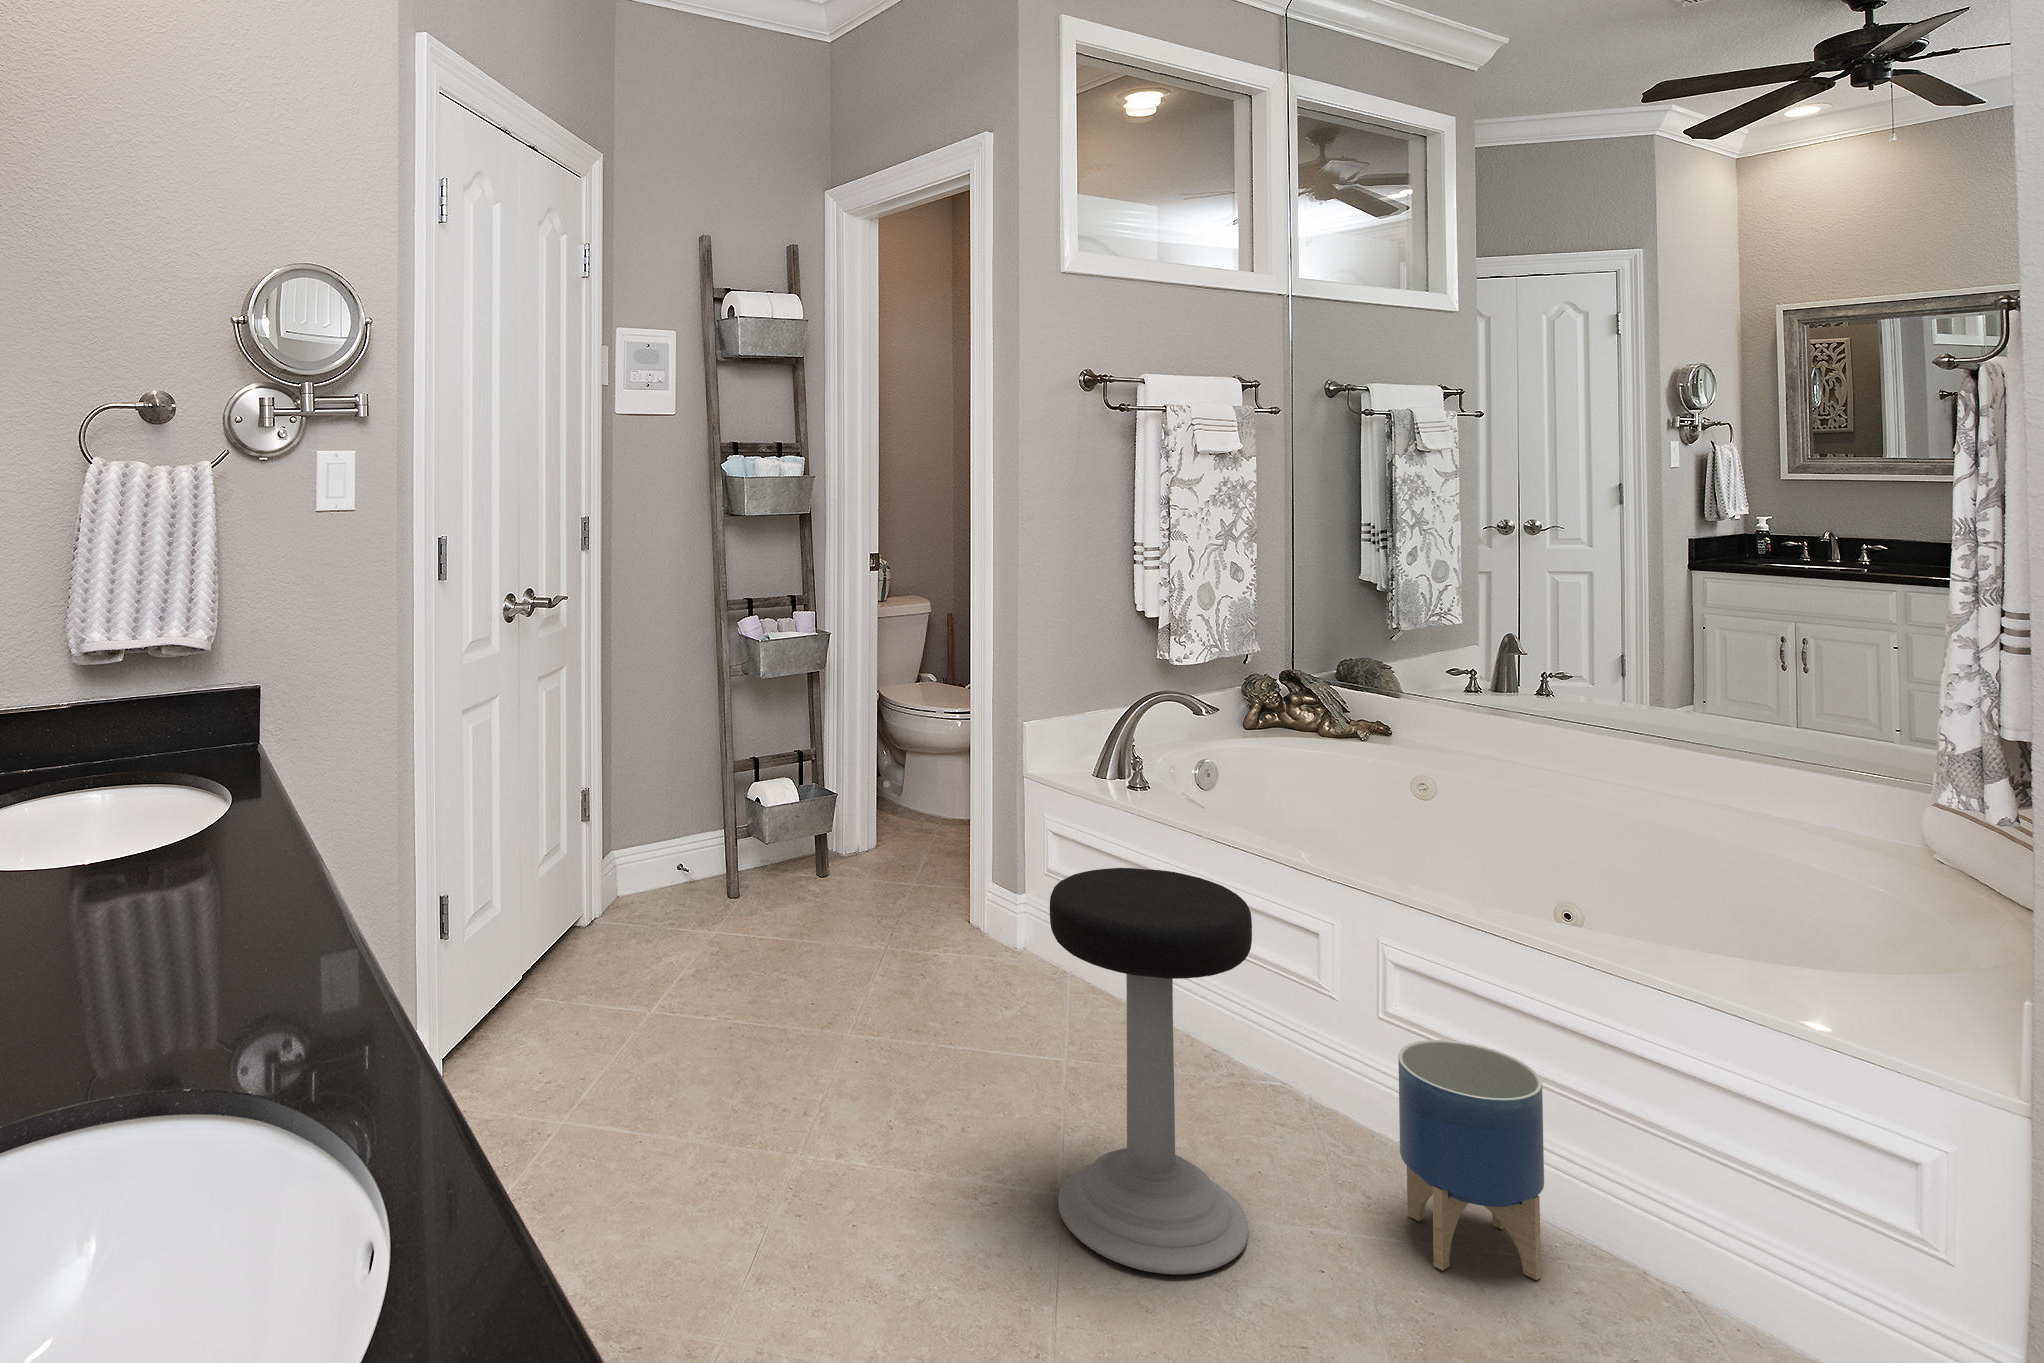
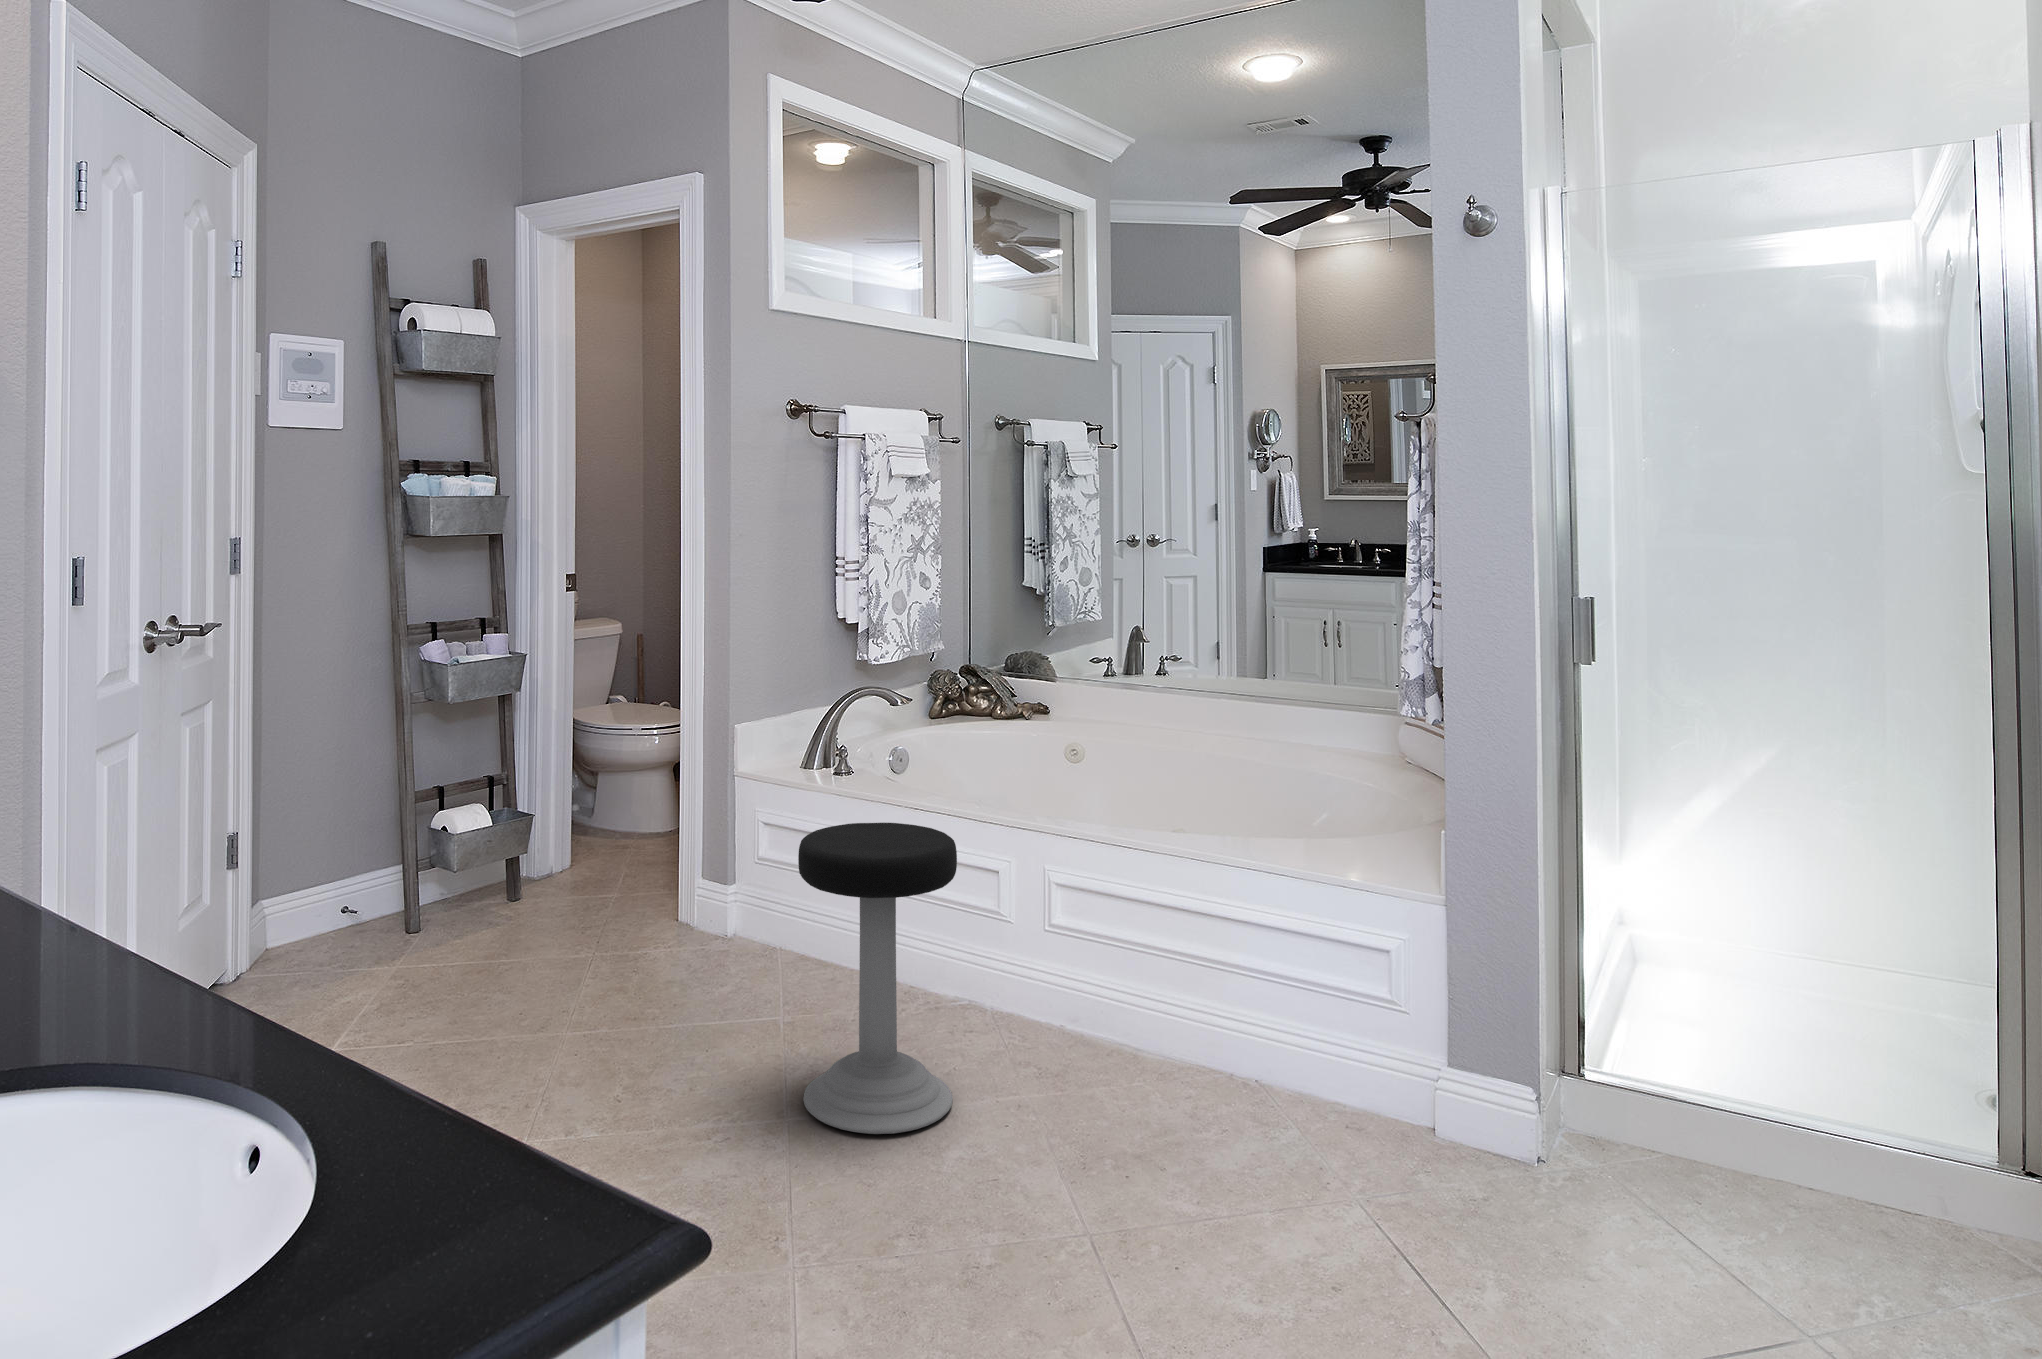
planter: present [1398,1040,1544,1280] -> none [1061,933,1159,1100]

